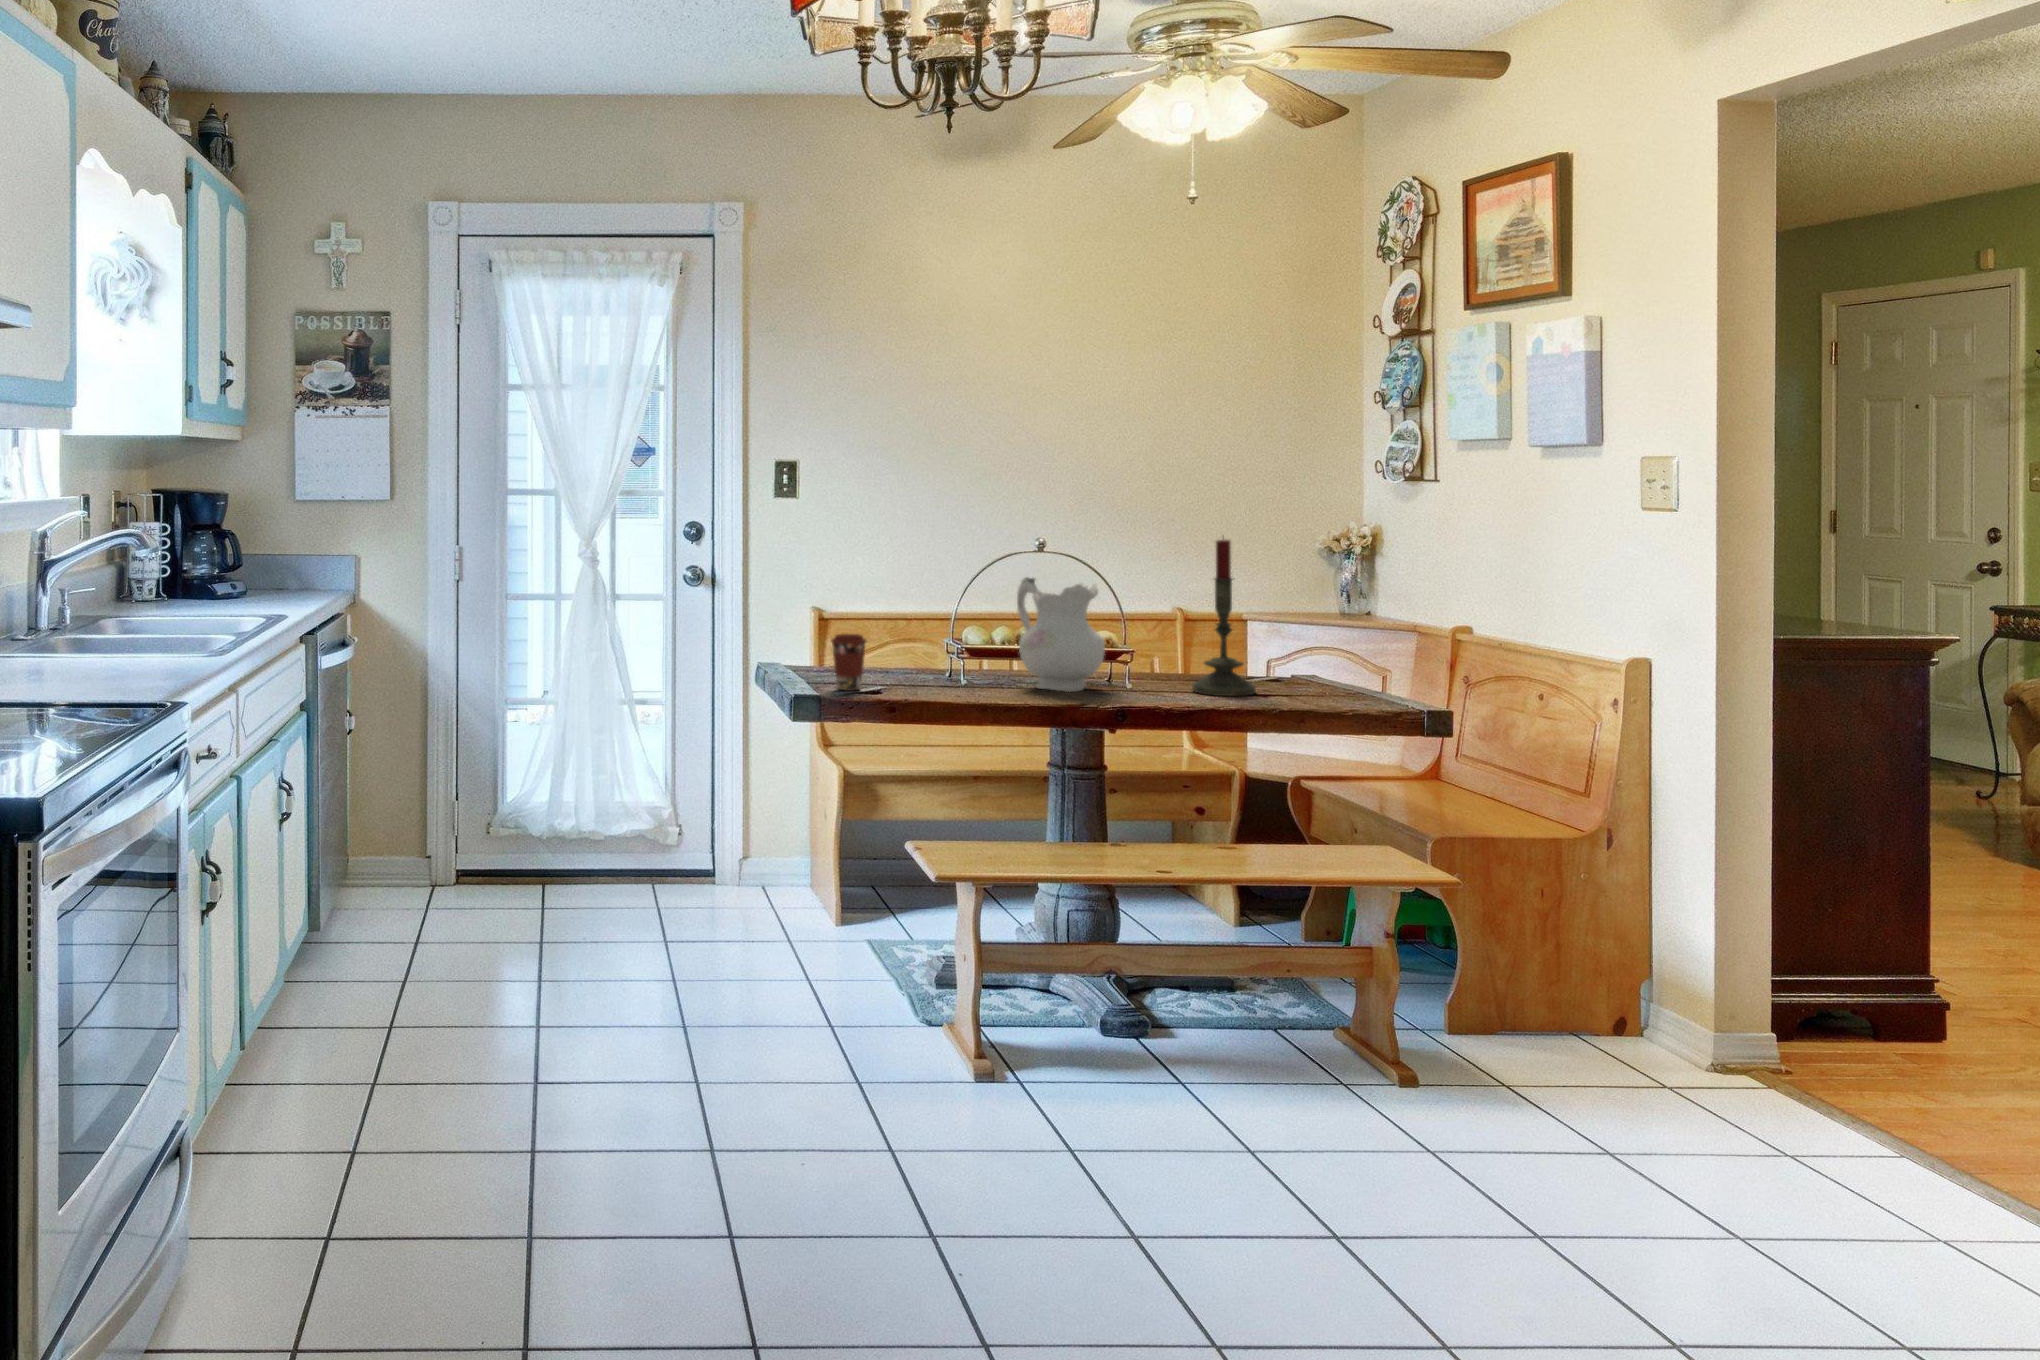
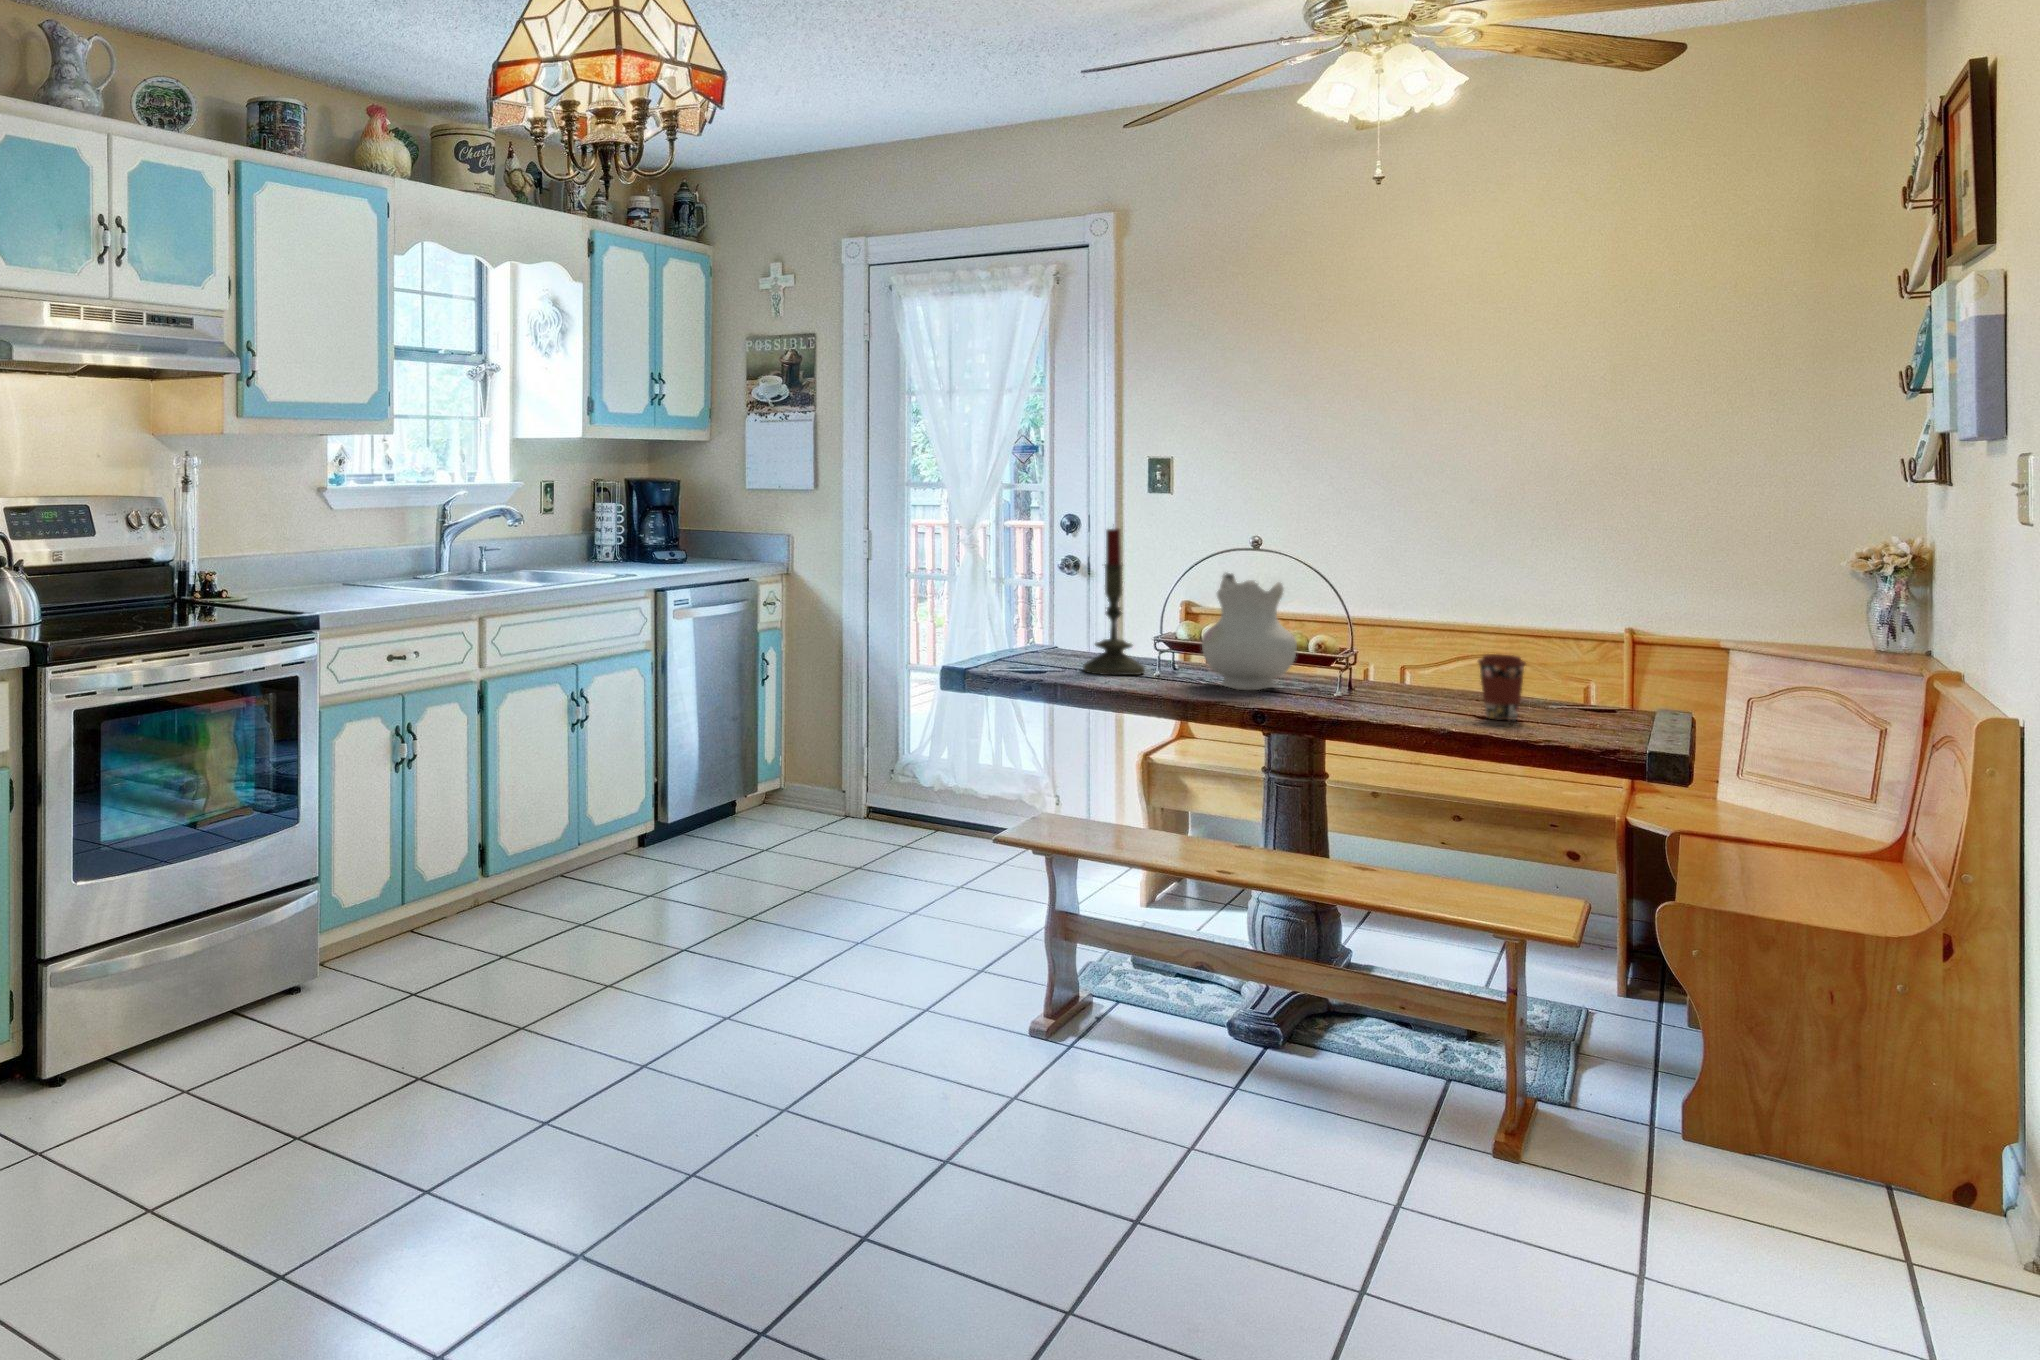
candle: present [1192,539,1256,696] -> present [1083,528,1145,675]
coffee cup: present [831,634,867,691] -> present [1478,654,1526,720]

